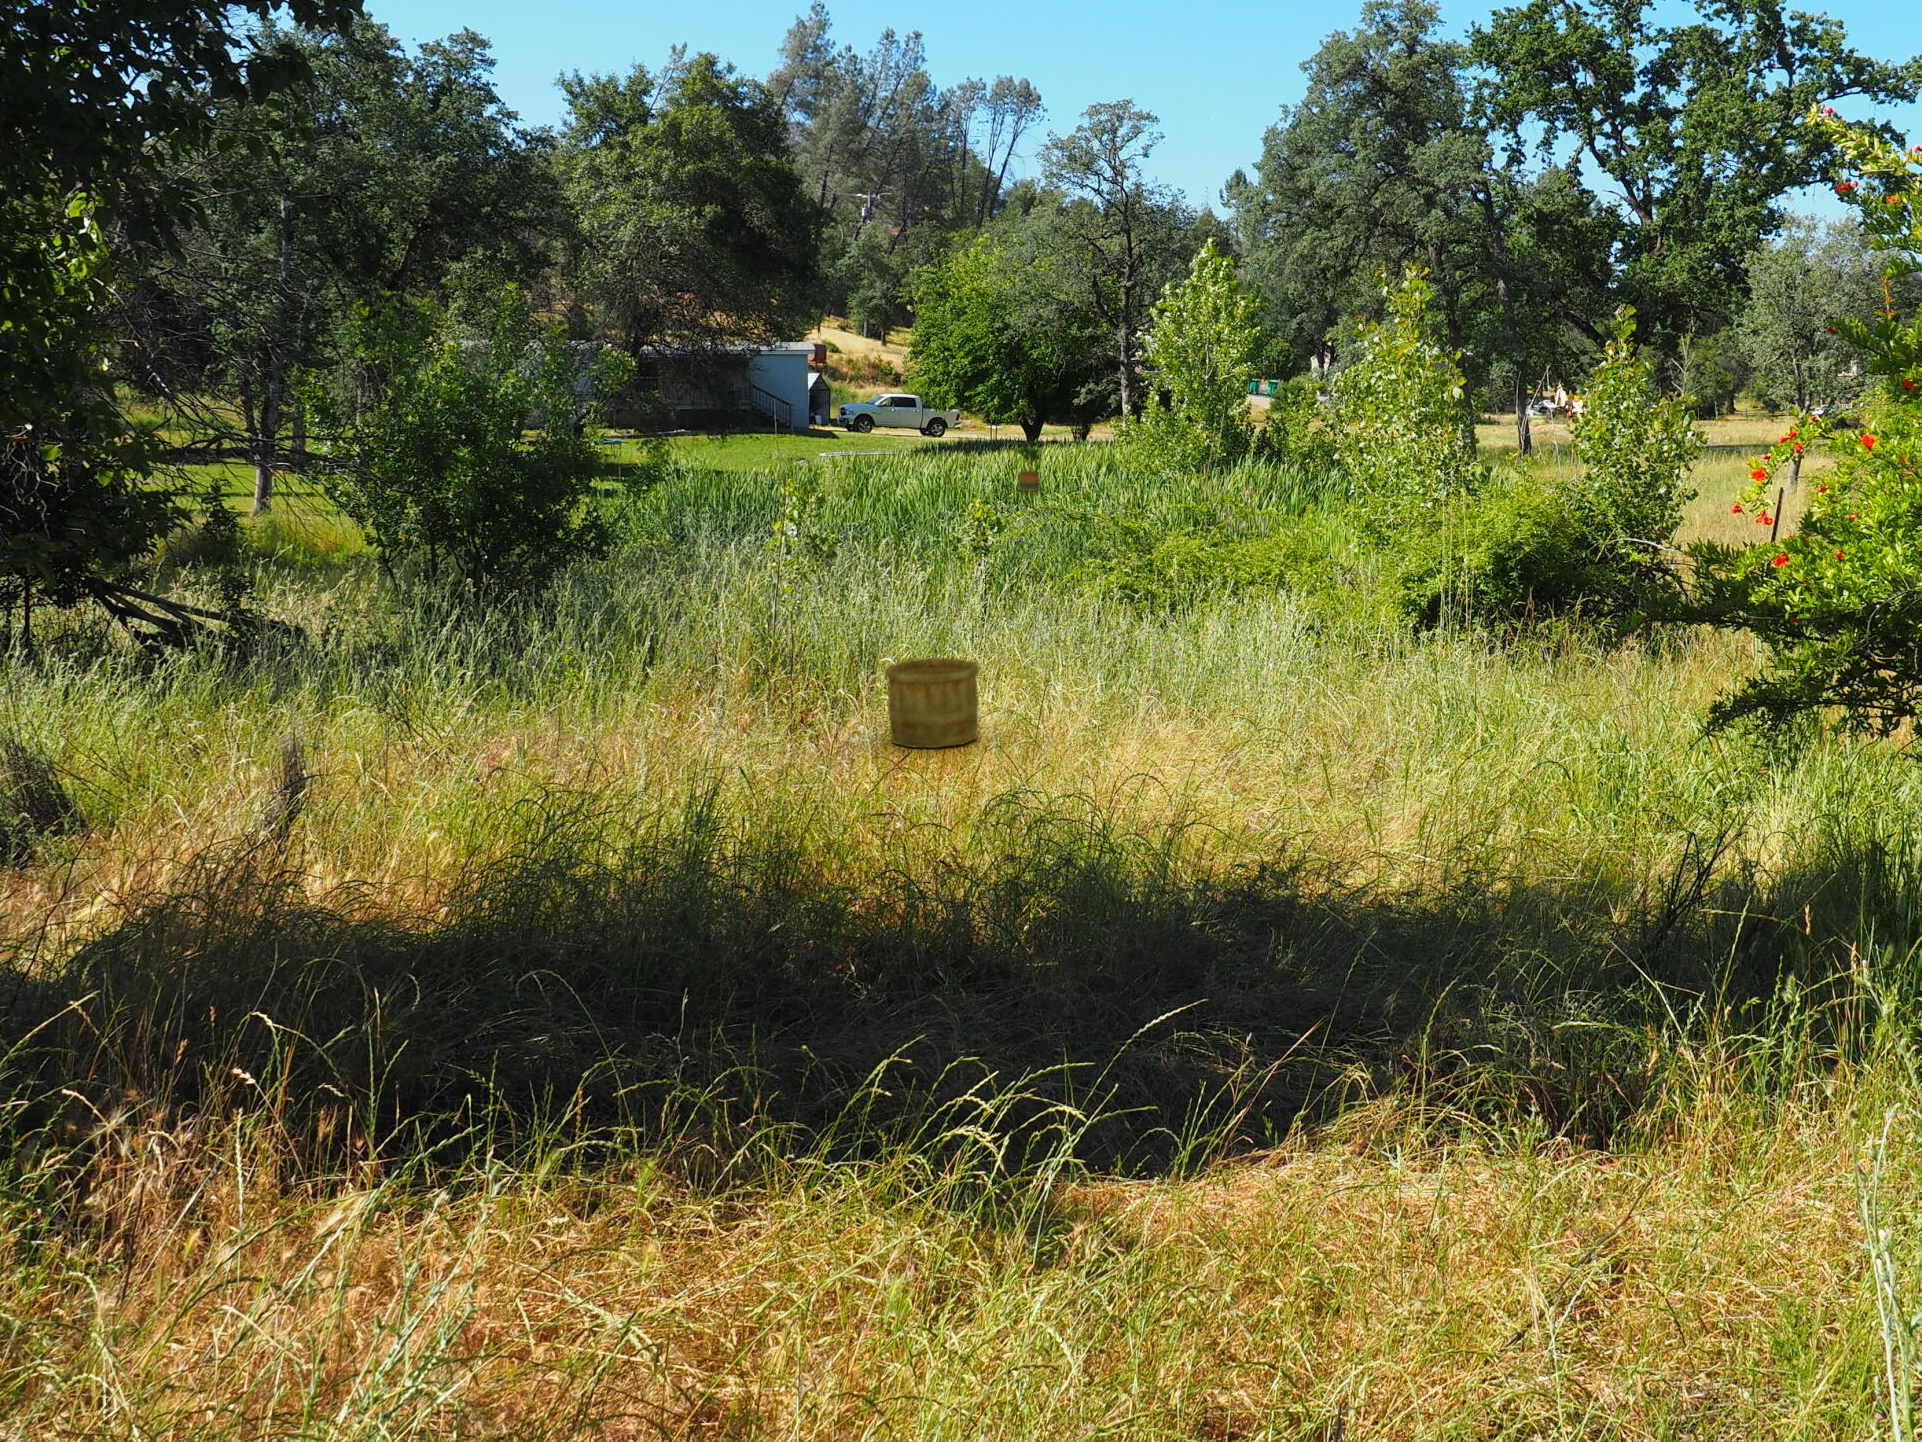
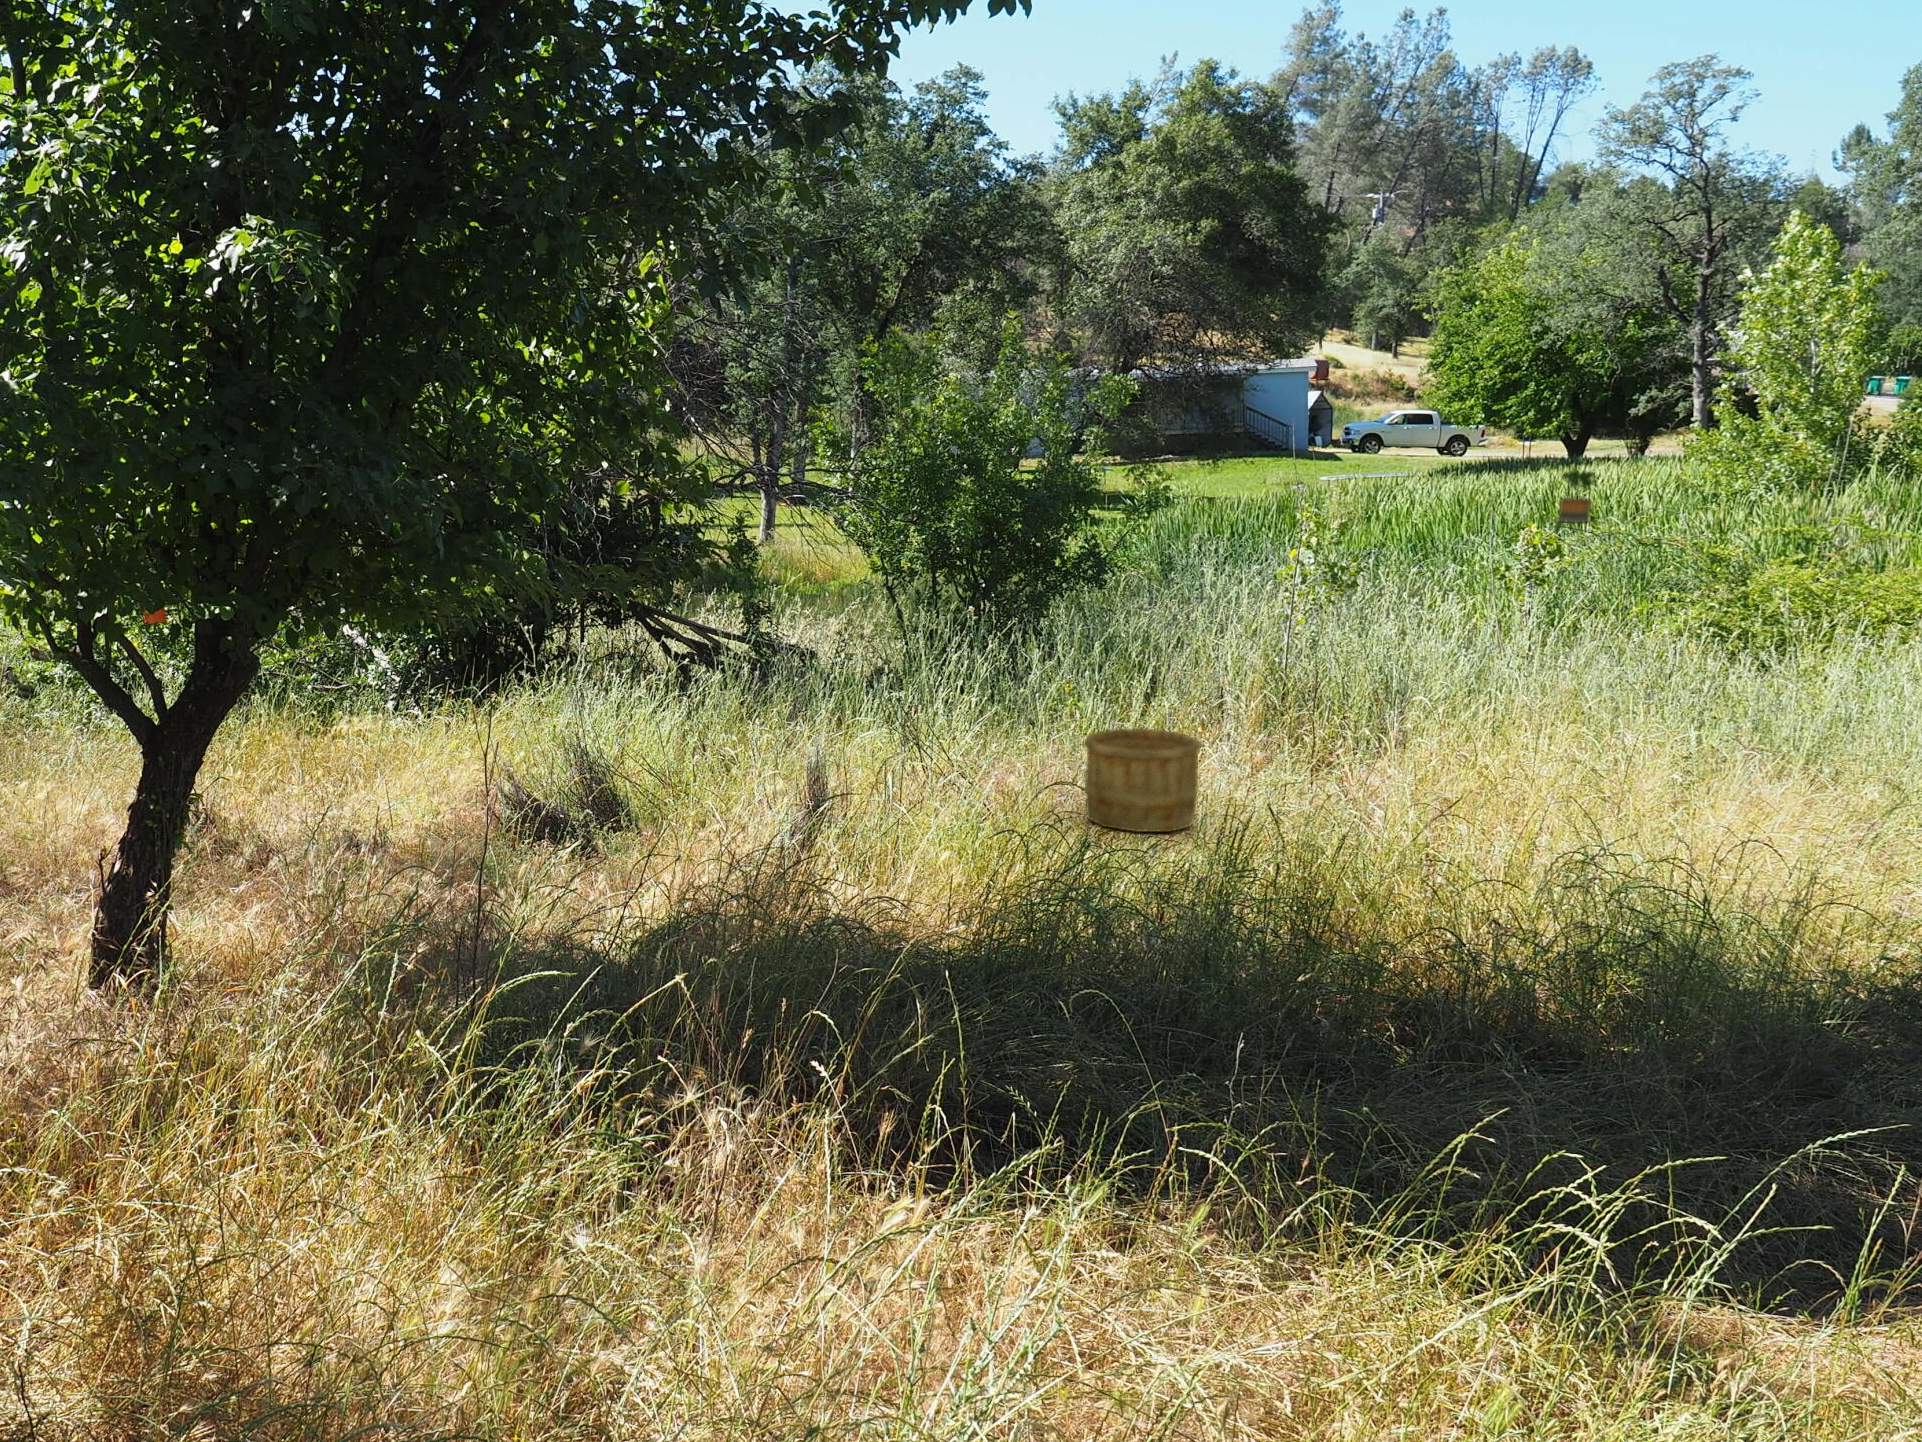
wooden bucket: present [884,658,980,748] -> present [1084,728,1202,832]

